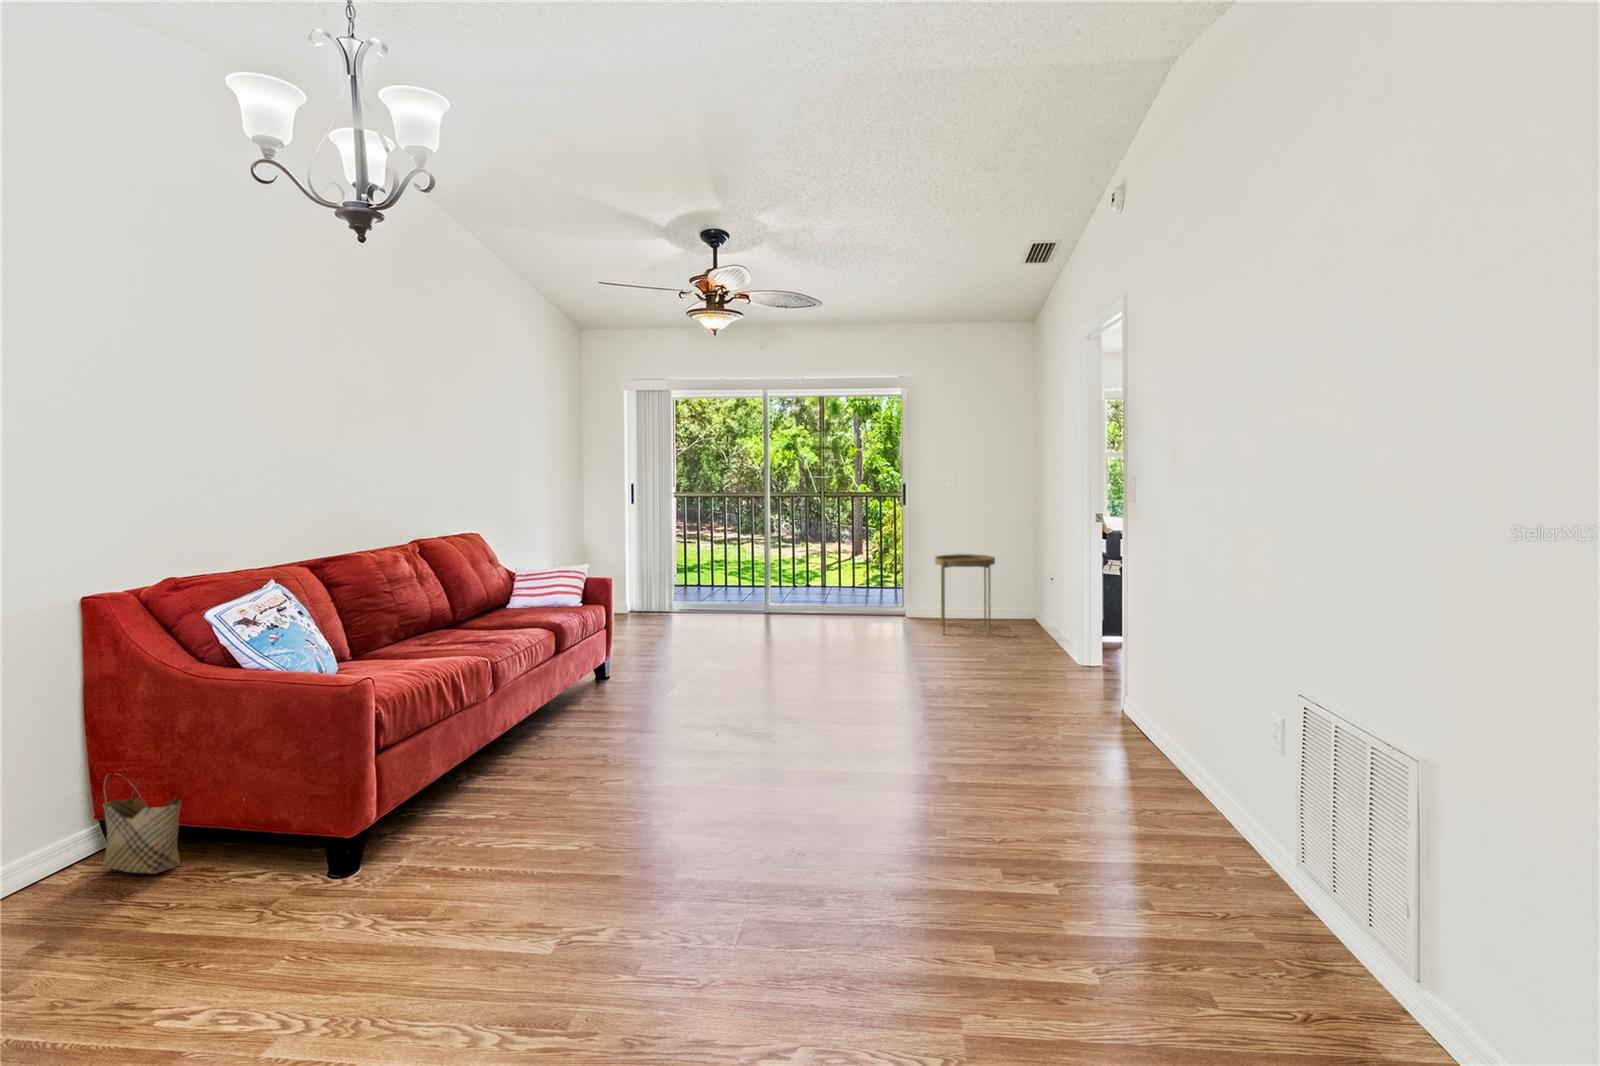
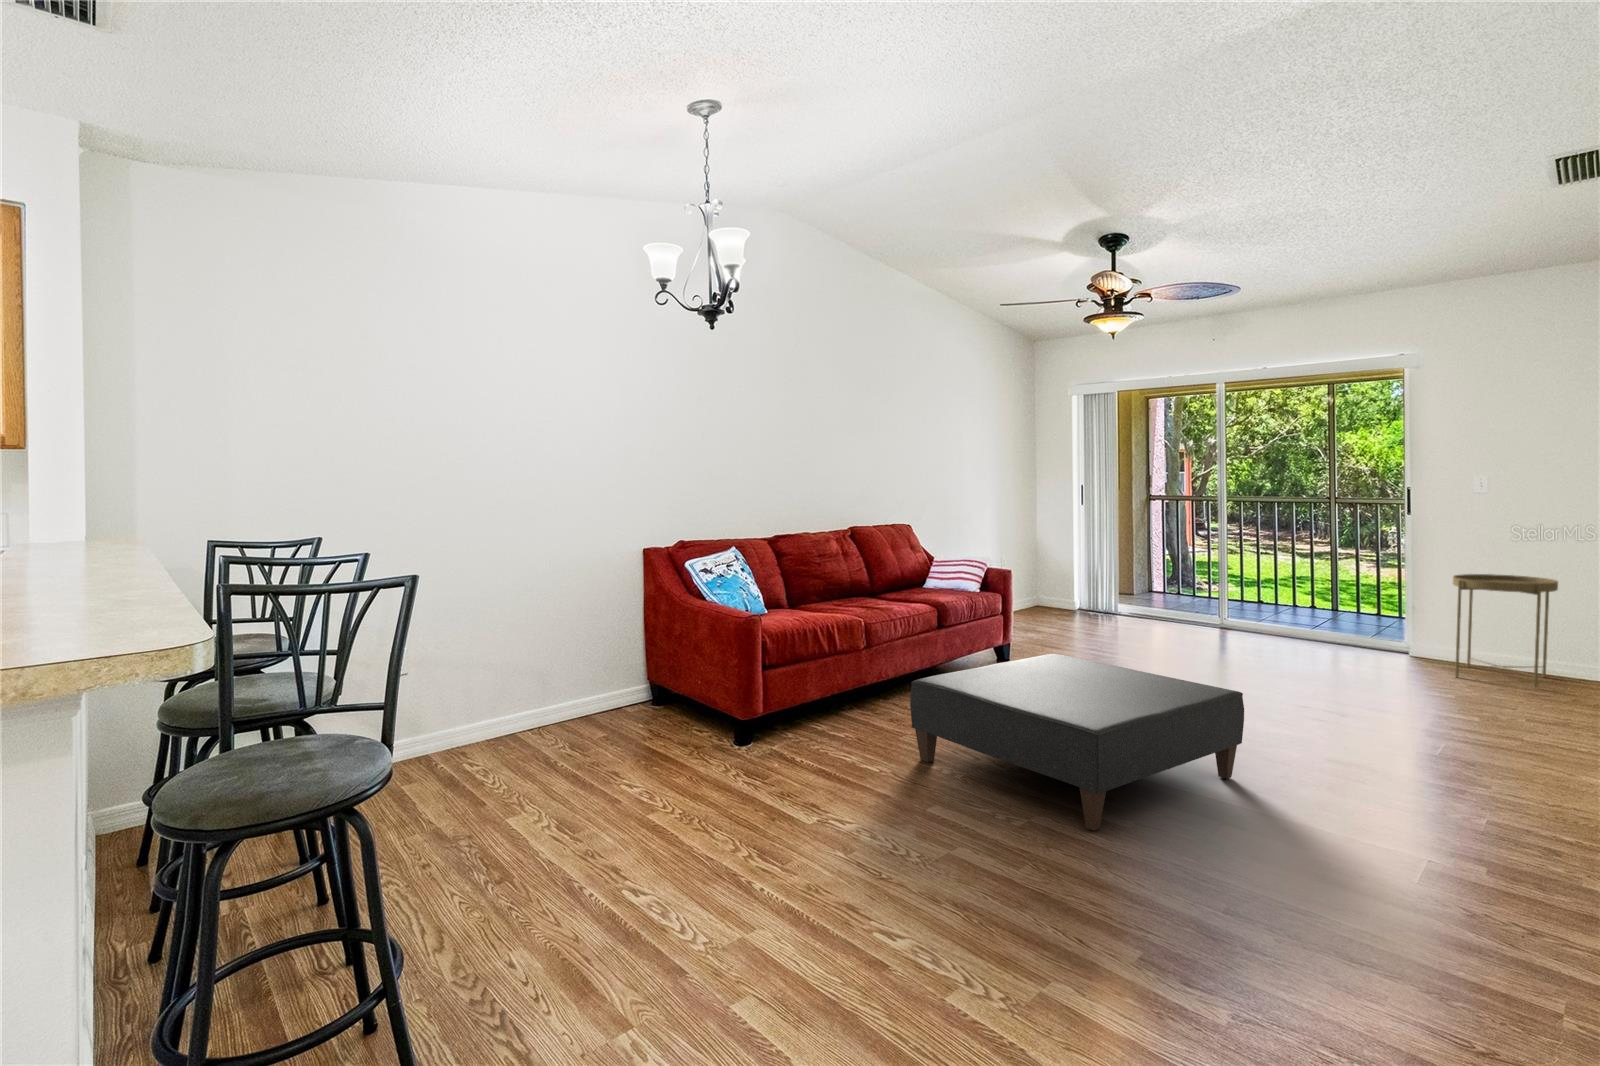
ottoman: none [601,666,906,850] -> present [910,654,1244,830]
woven basket: present [102,777,182,874] -> none [632,652,667,720]

